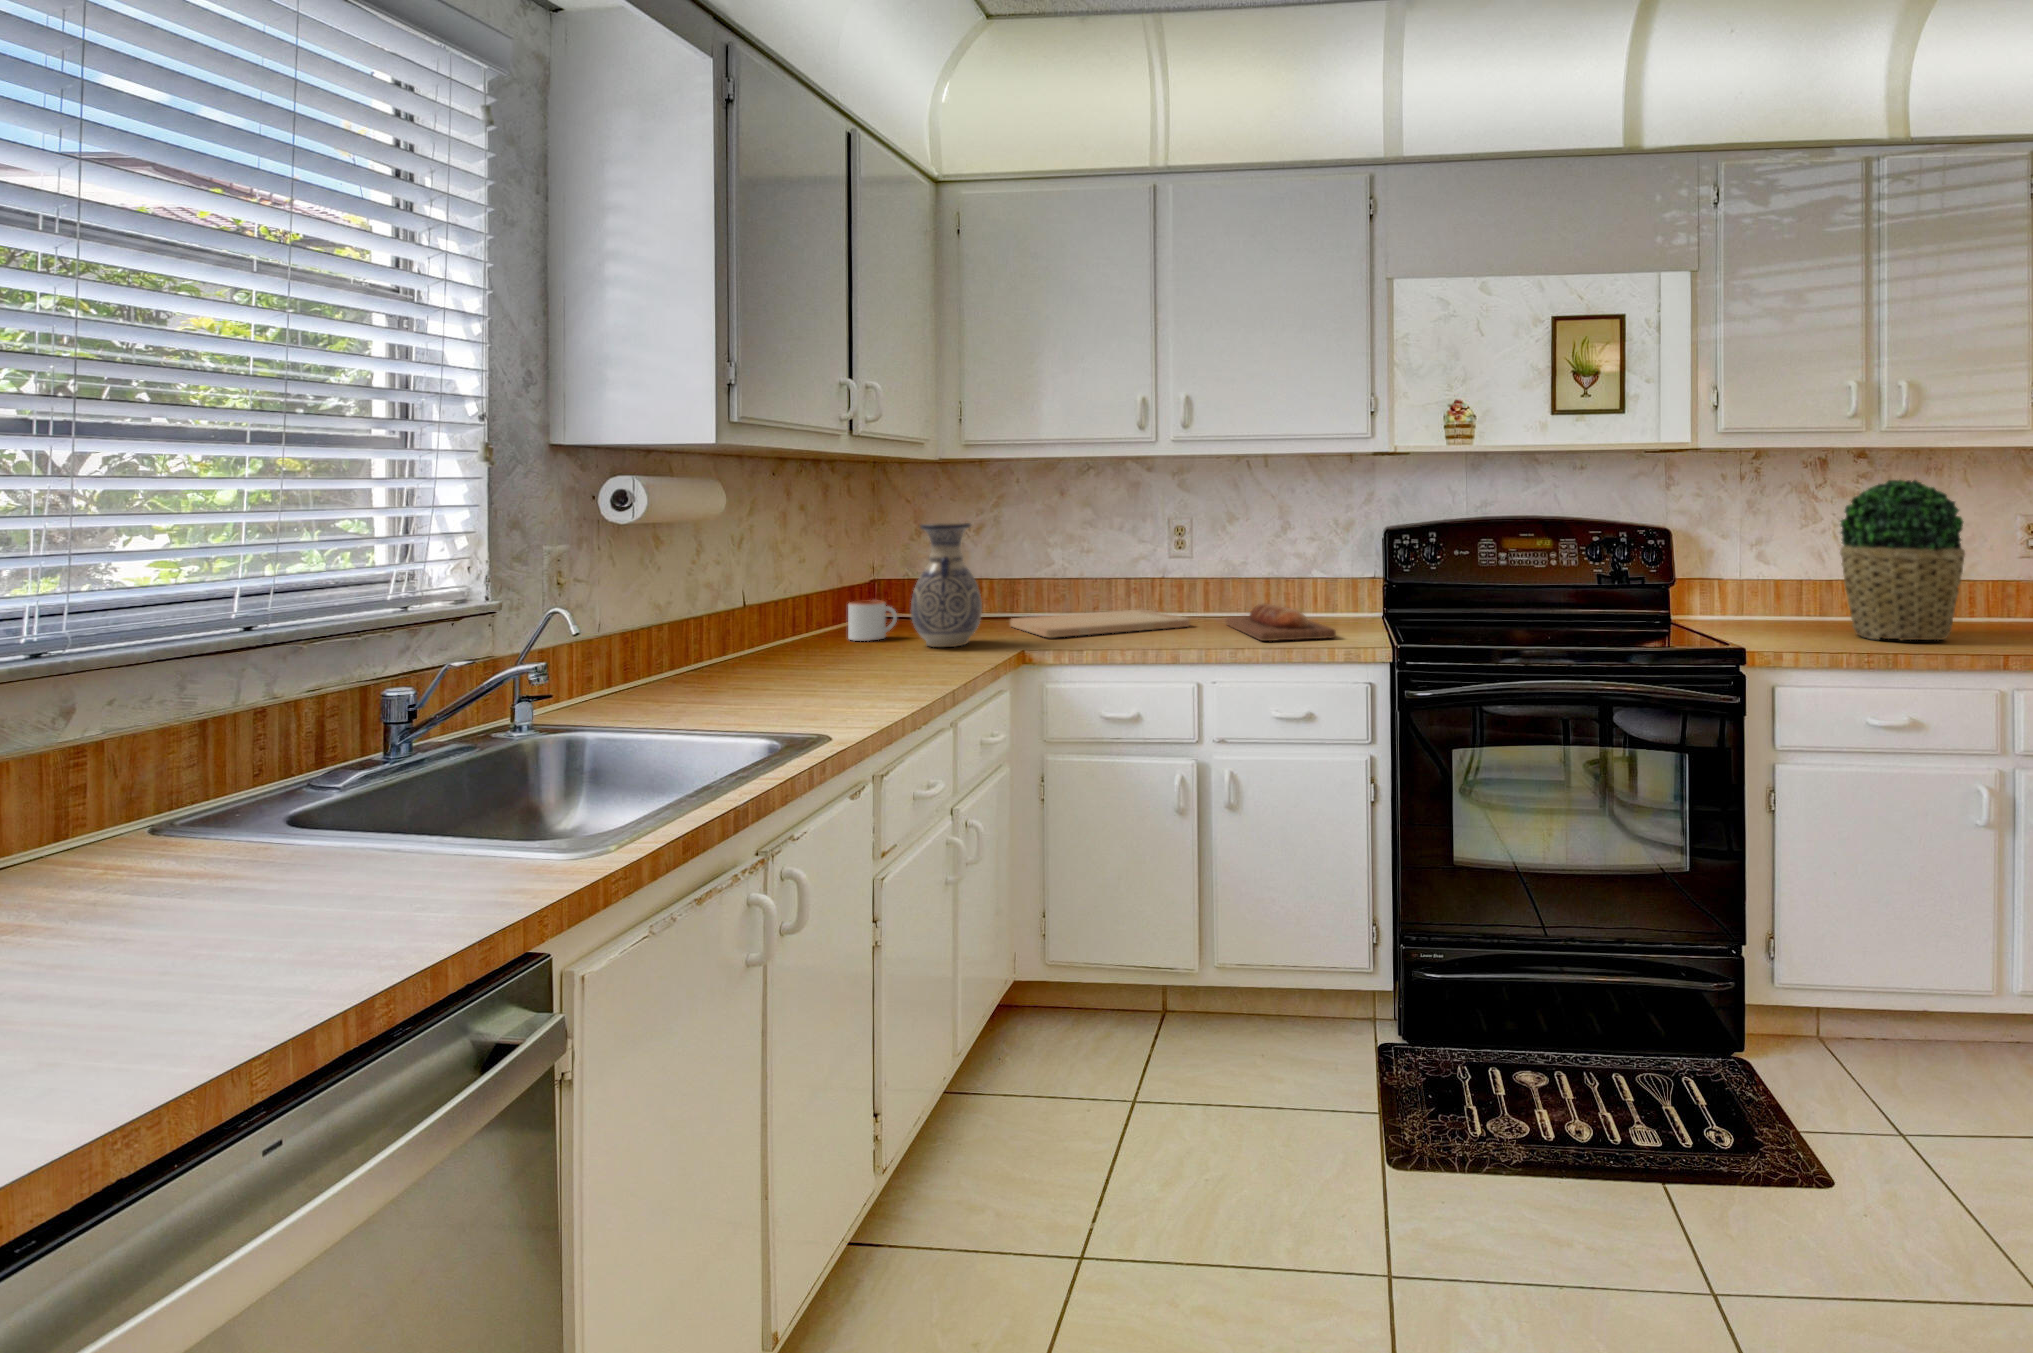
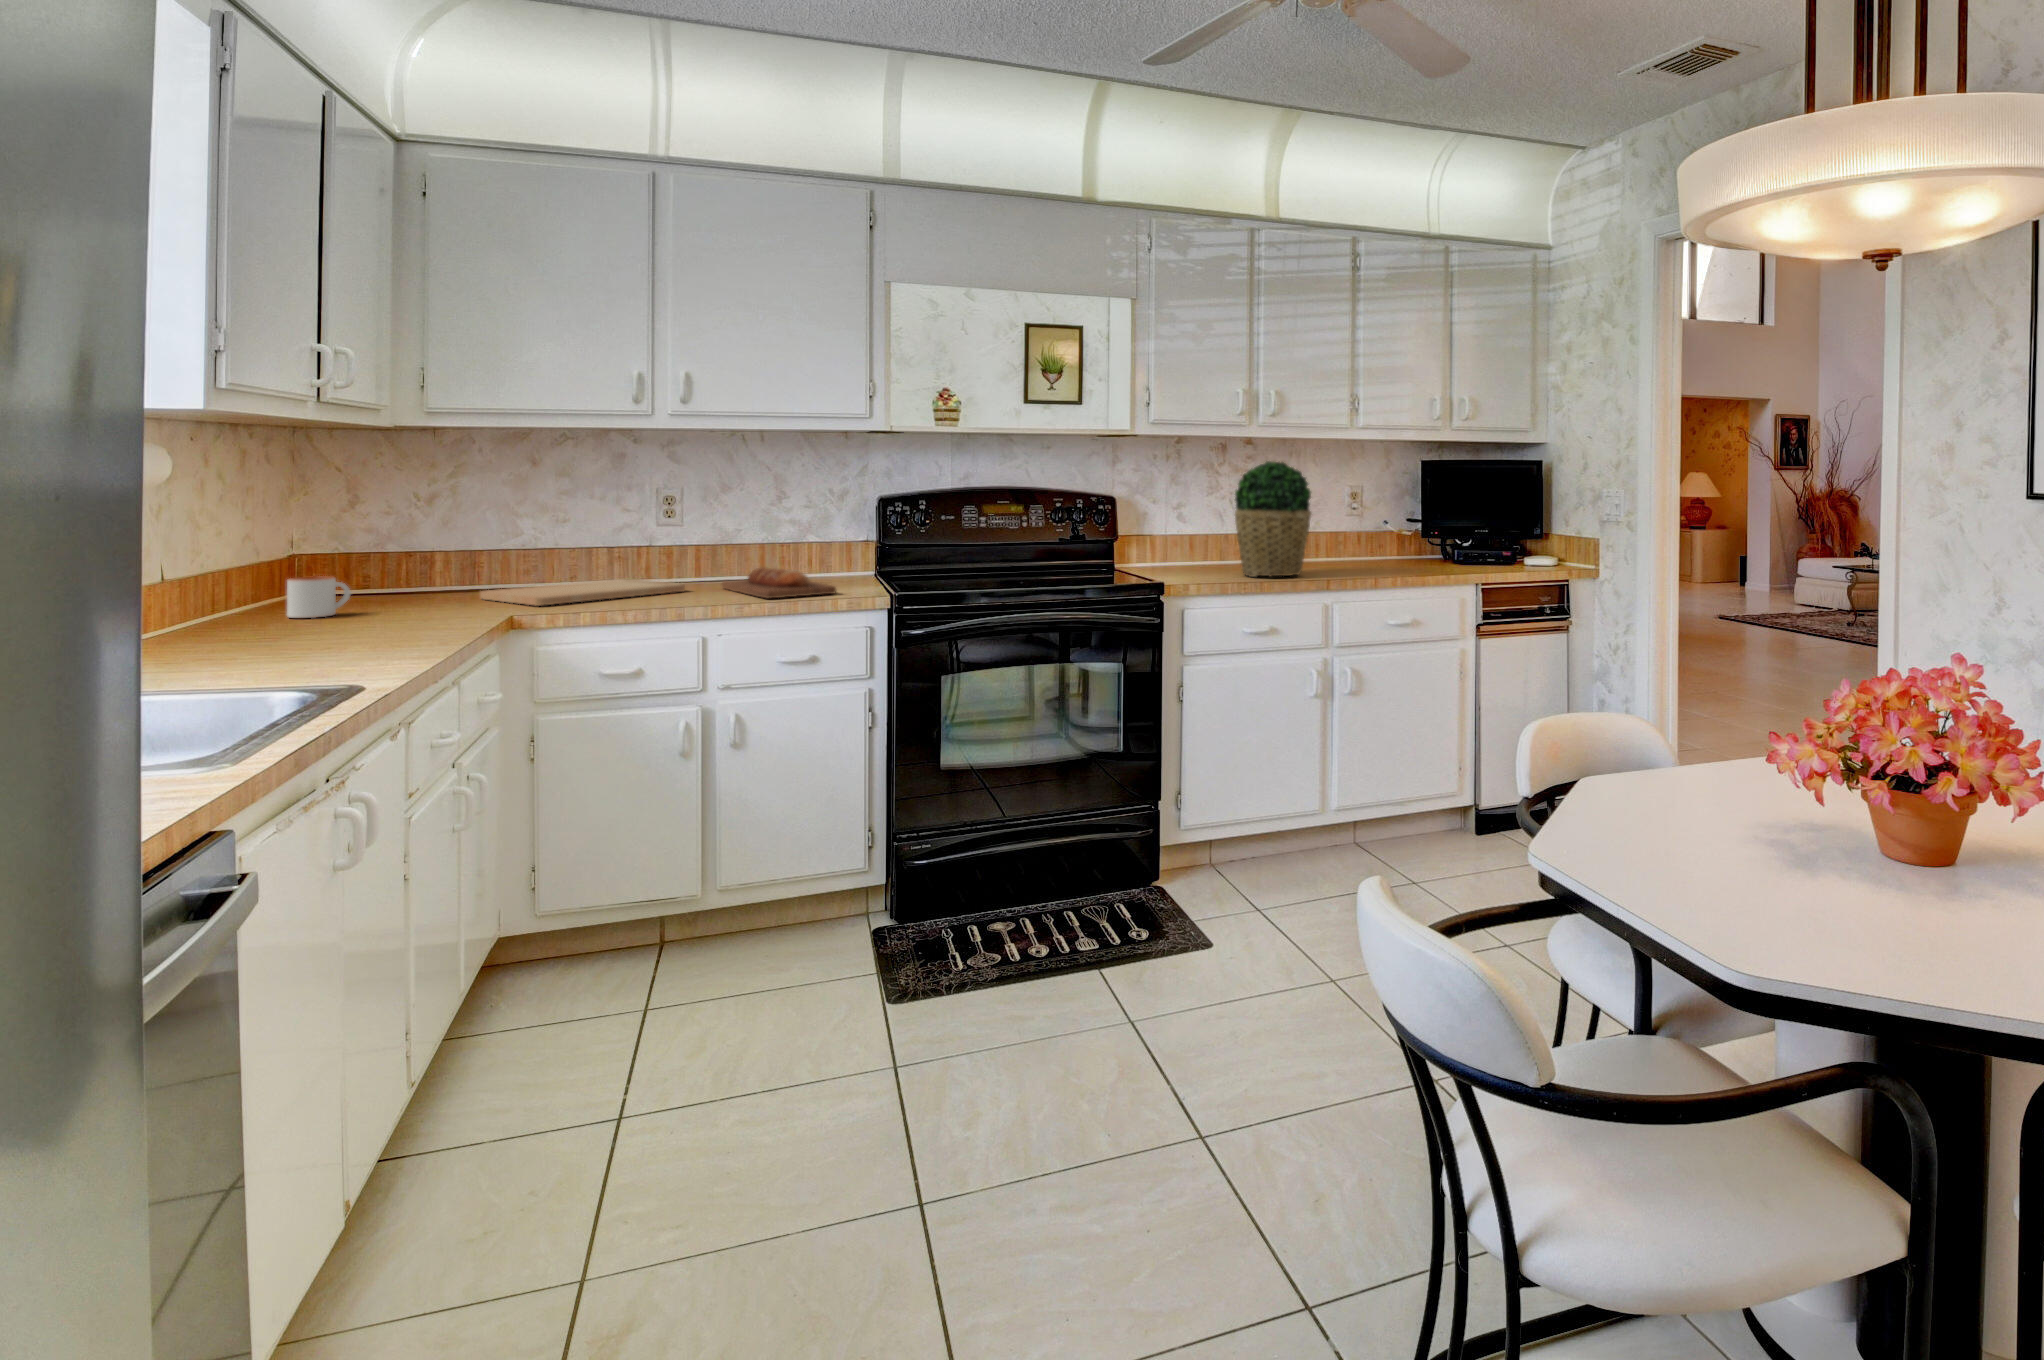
vase: present [911,523,982,647] -> none [380,495,465,619]

